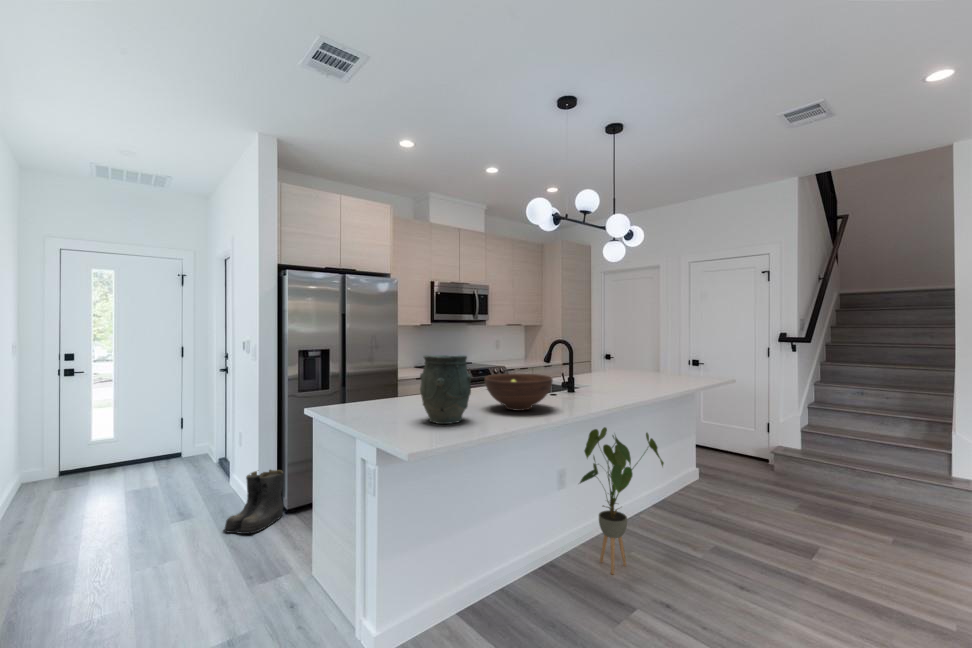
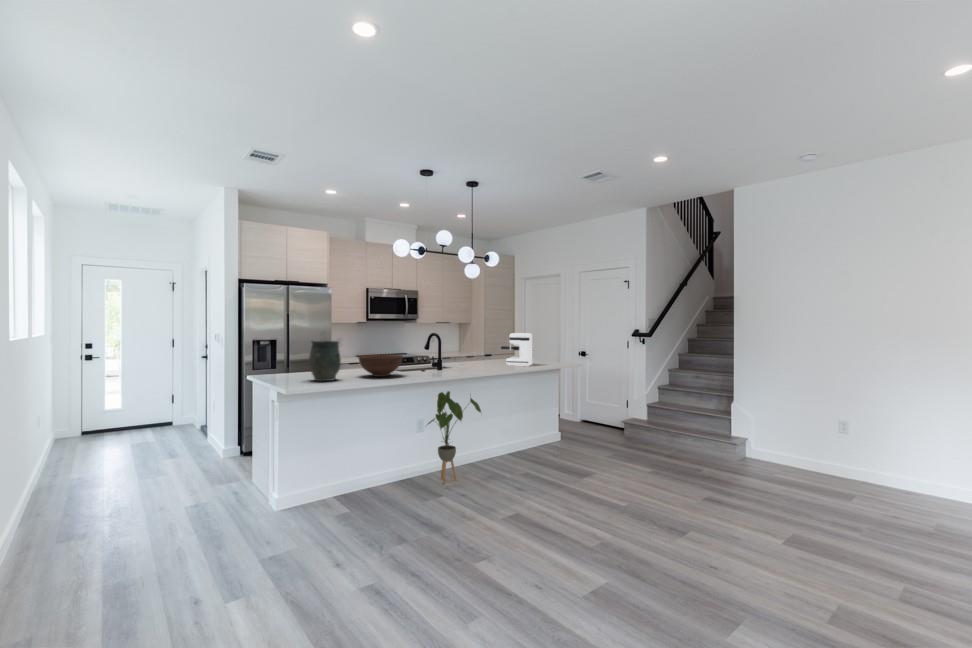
coffee maker: none [636,339,684,385] -> present [501,333,532,366]
boots: present [224,470,284,534] -> none [198,424,243,465]

